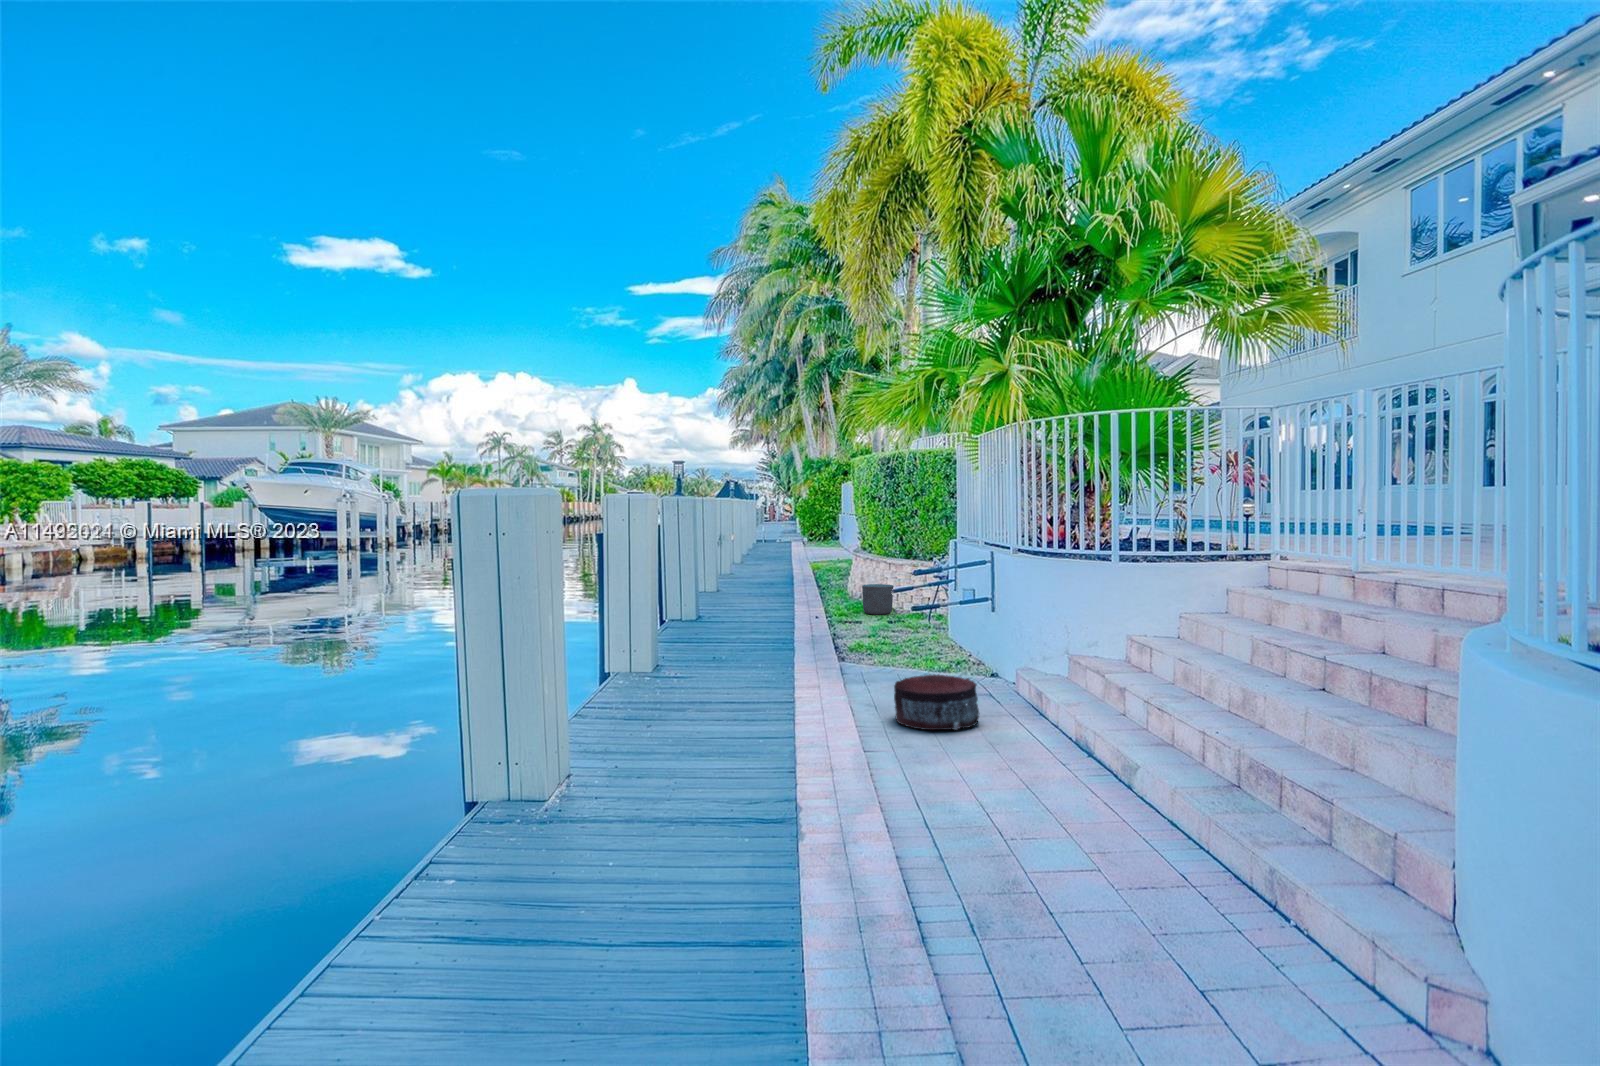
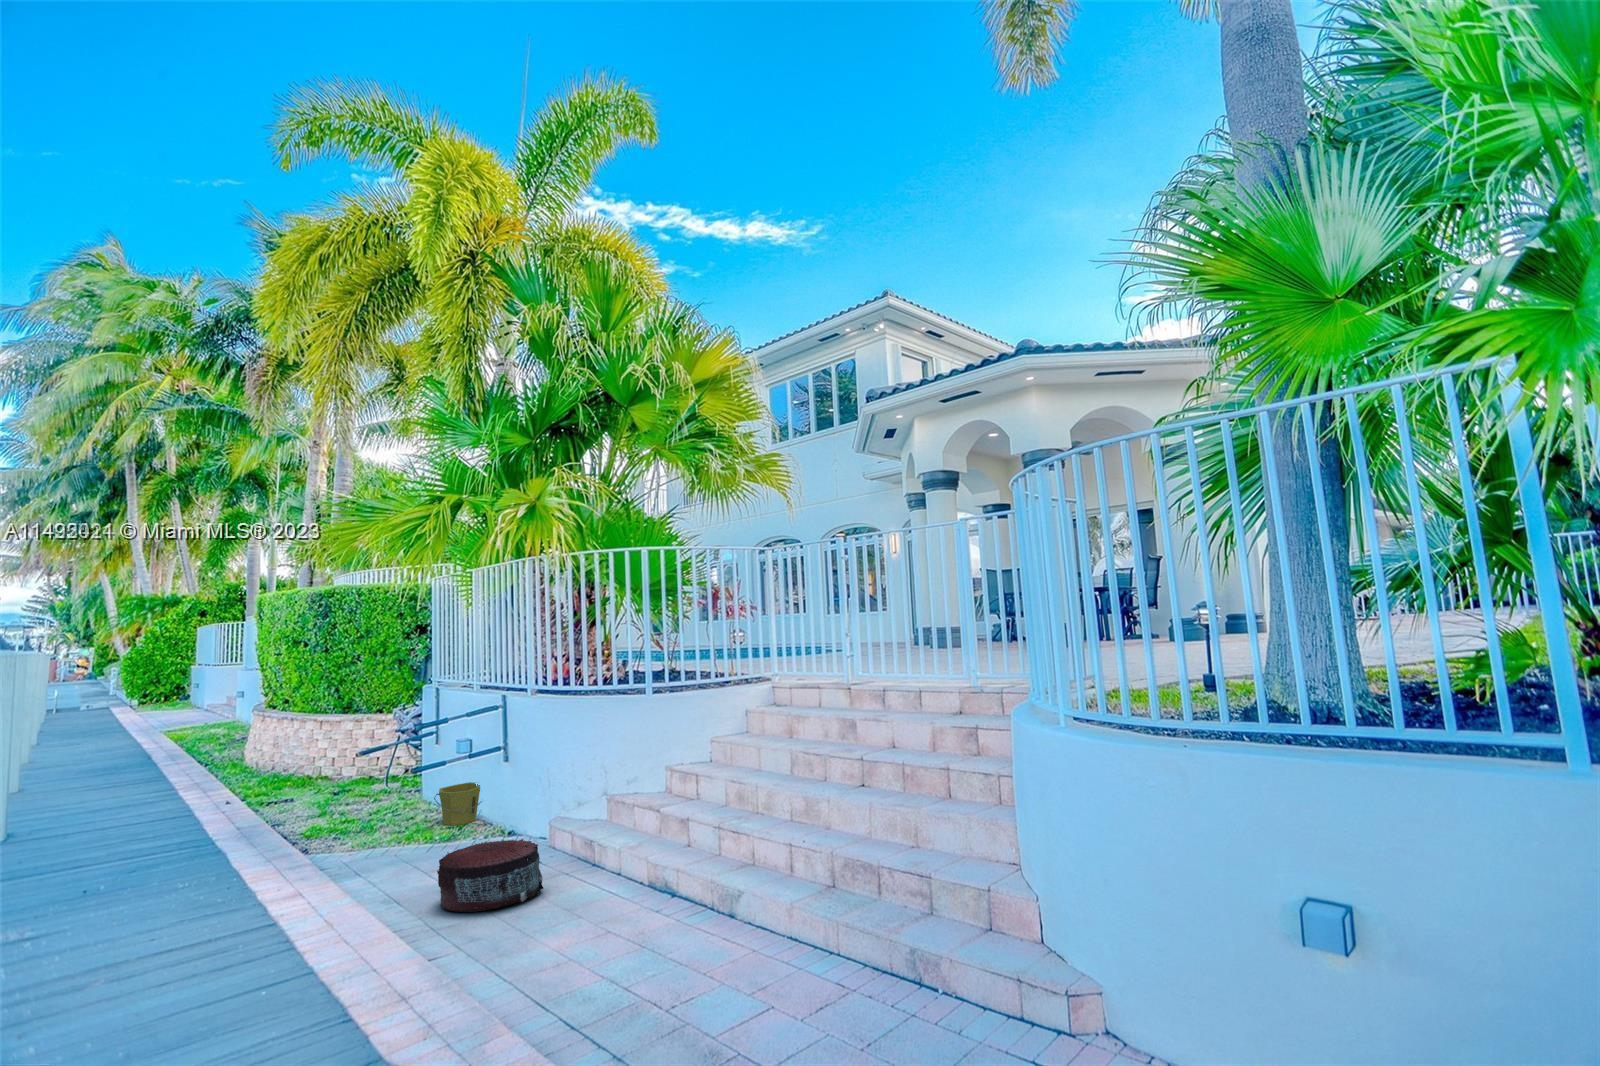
planter: present [862,584,893,615] -> none [290,749,334,789]
bucket: none [938,626,981,660] -> present [434,782,482,825]

